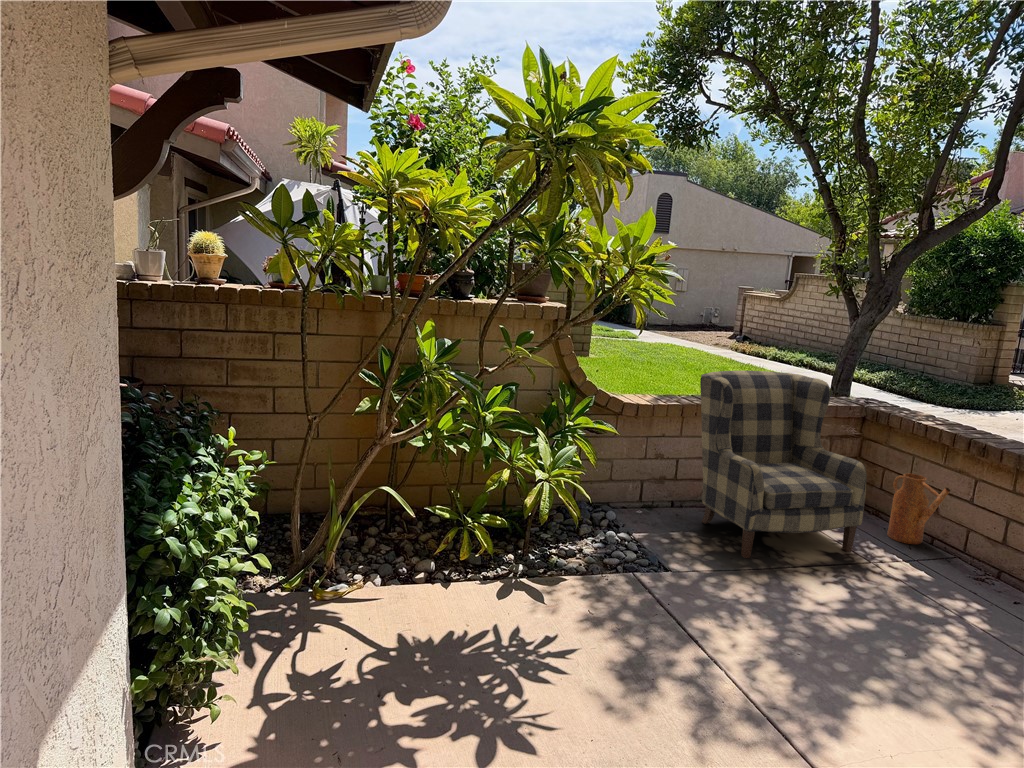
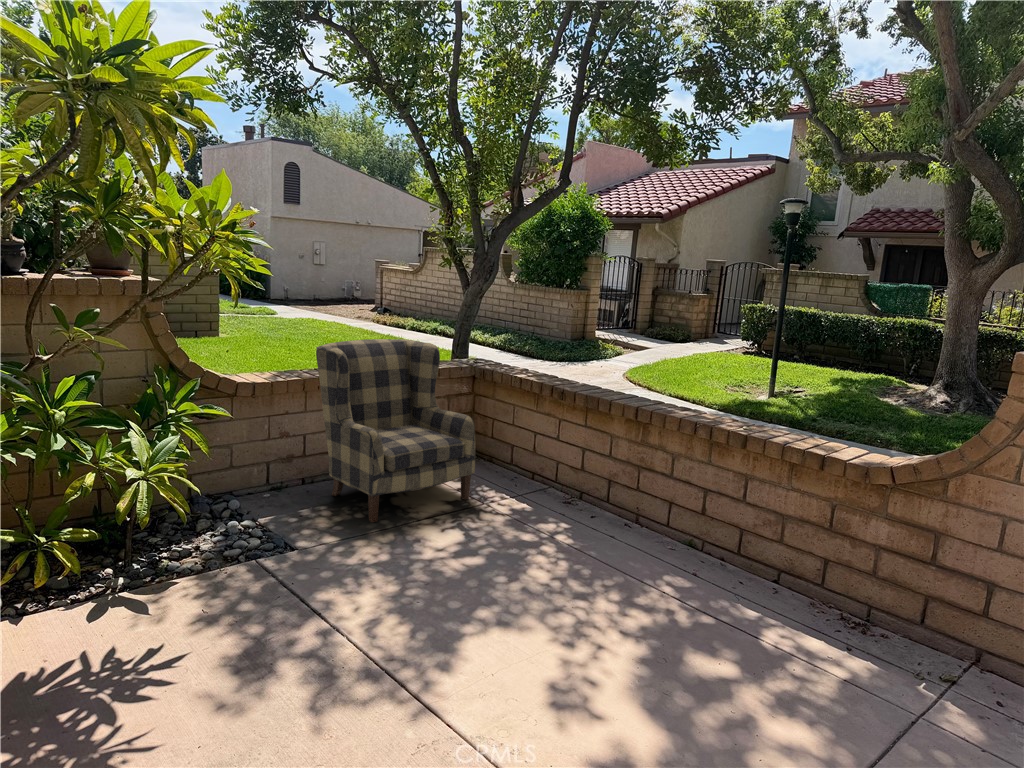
watering can: present [887,473,950,544] -> none [499,421,543,483]

